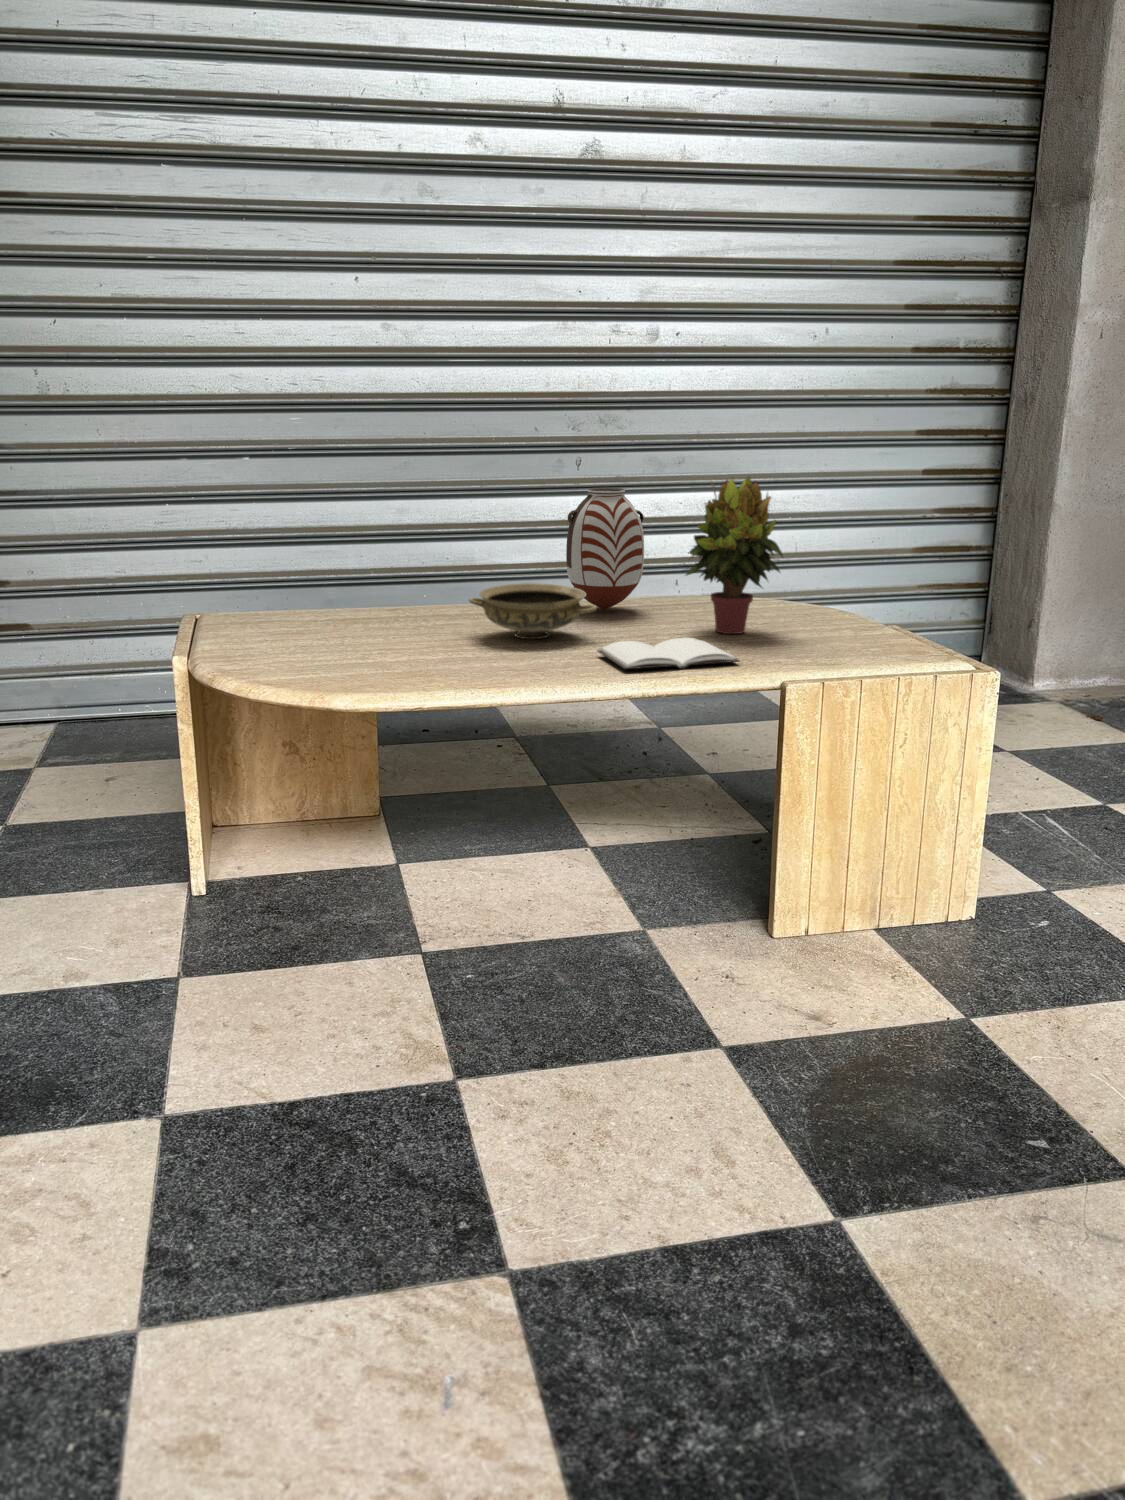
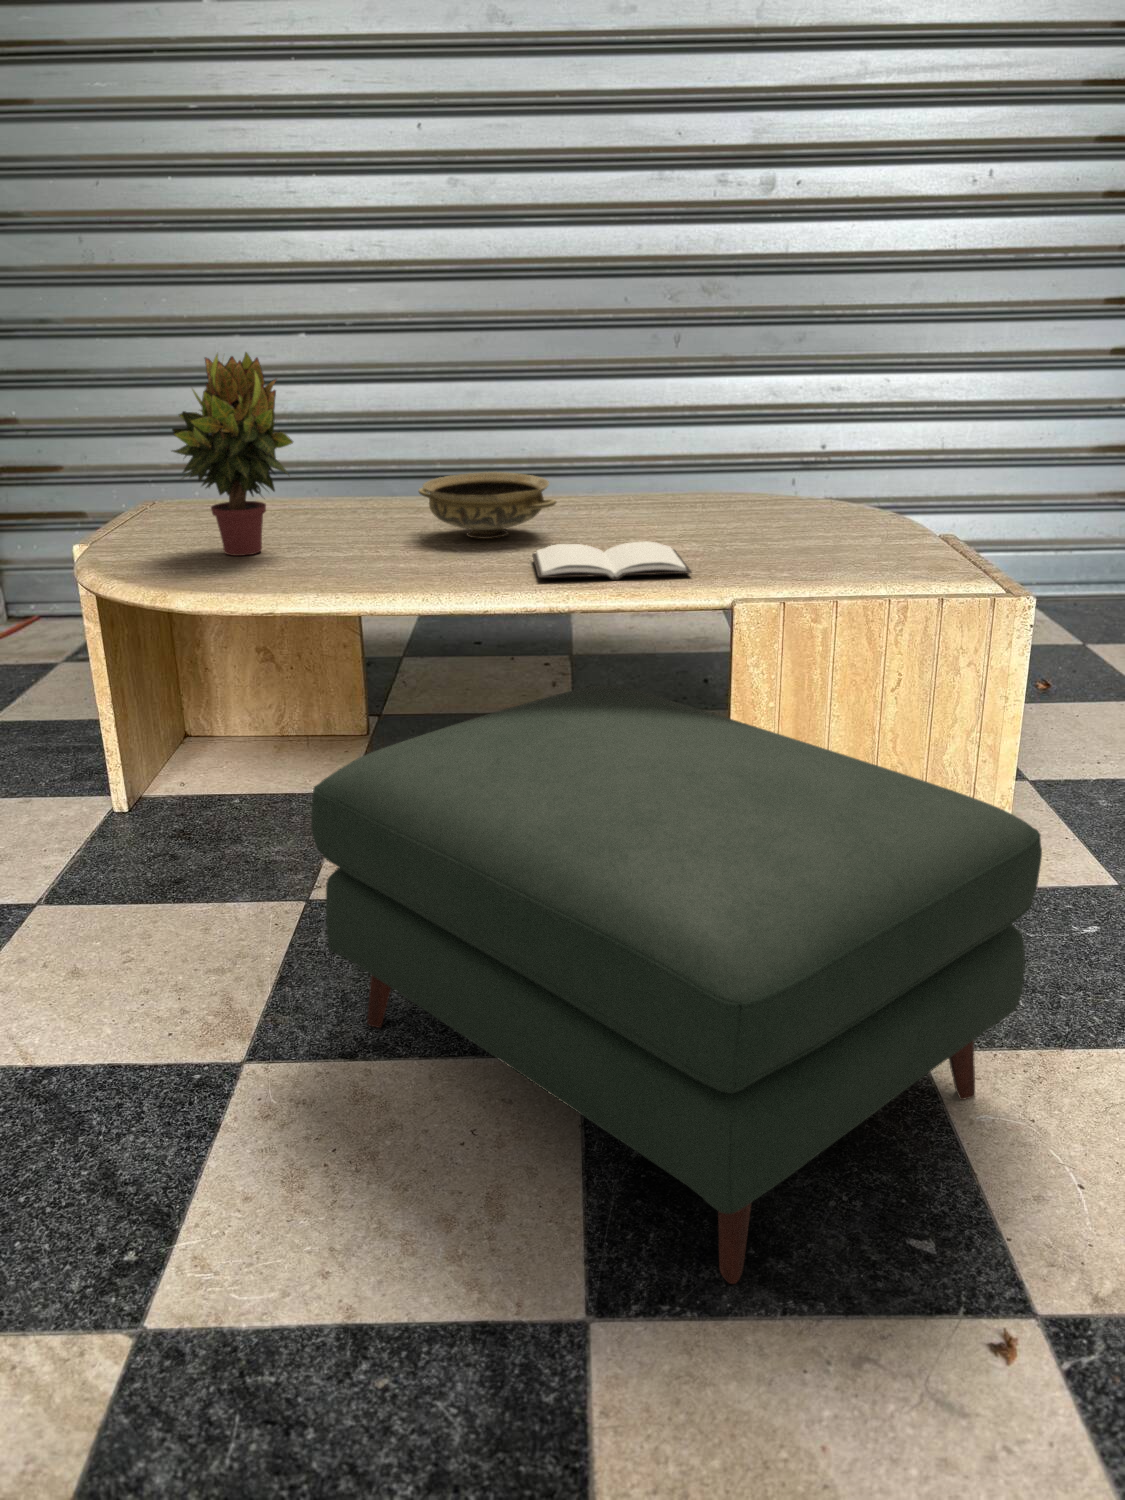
potted plant: present [686,477,783,634] -> present [172,352,293,556]
vase: present [566,488,644,610] -> none [562,358,655,508]
ottoman: none [506,754,1072,1184] -> present [311,685,1042,1284]

